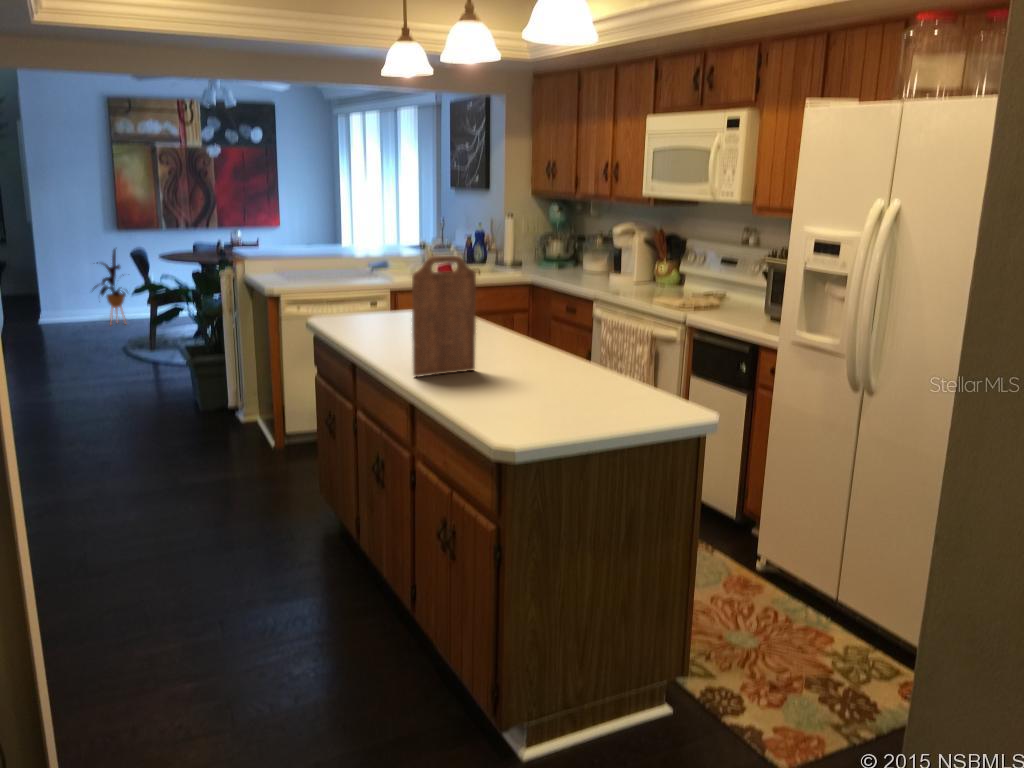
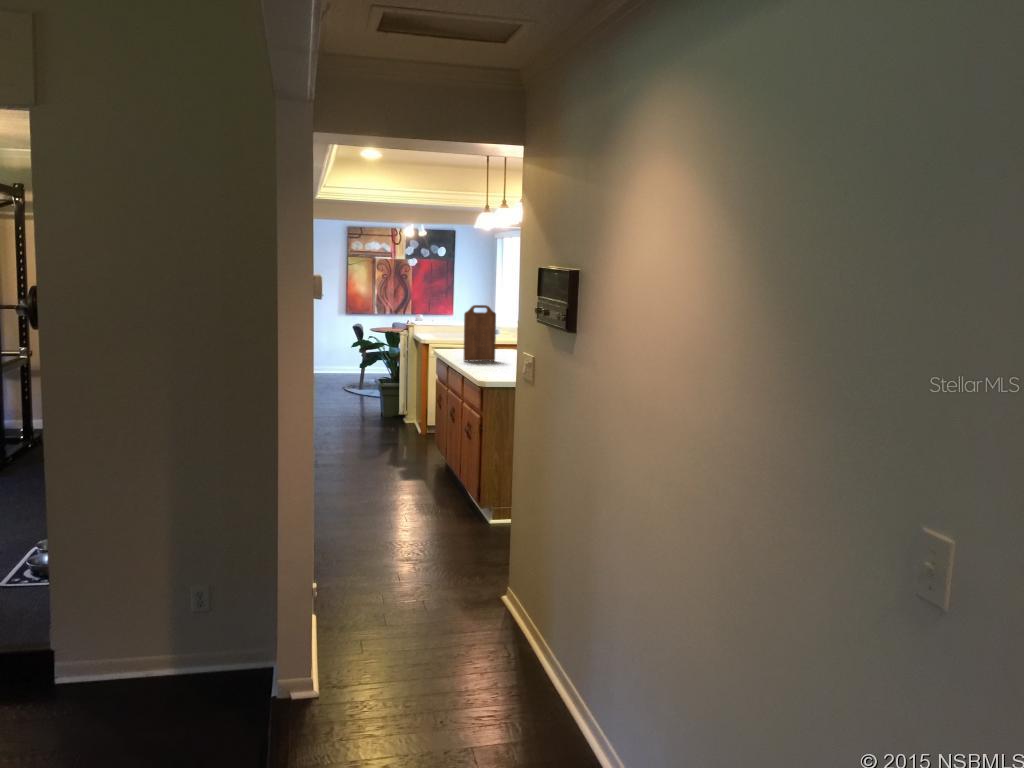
house plant: present [95,249,126,322] -> none [326,324,353,376]

